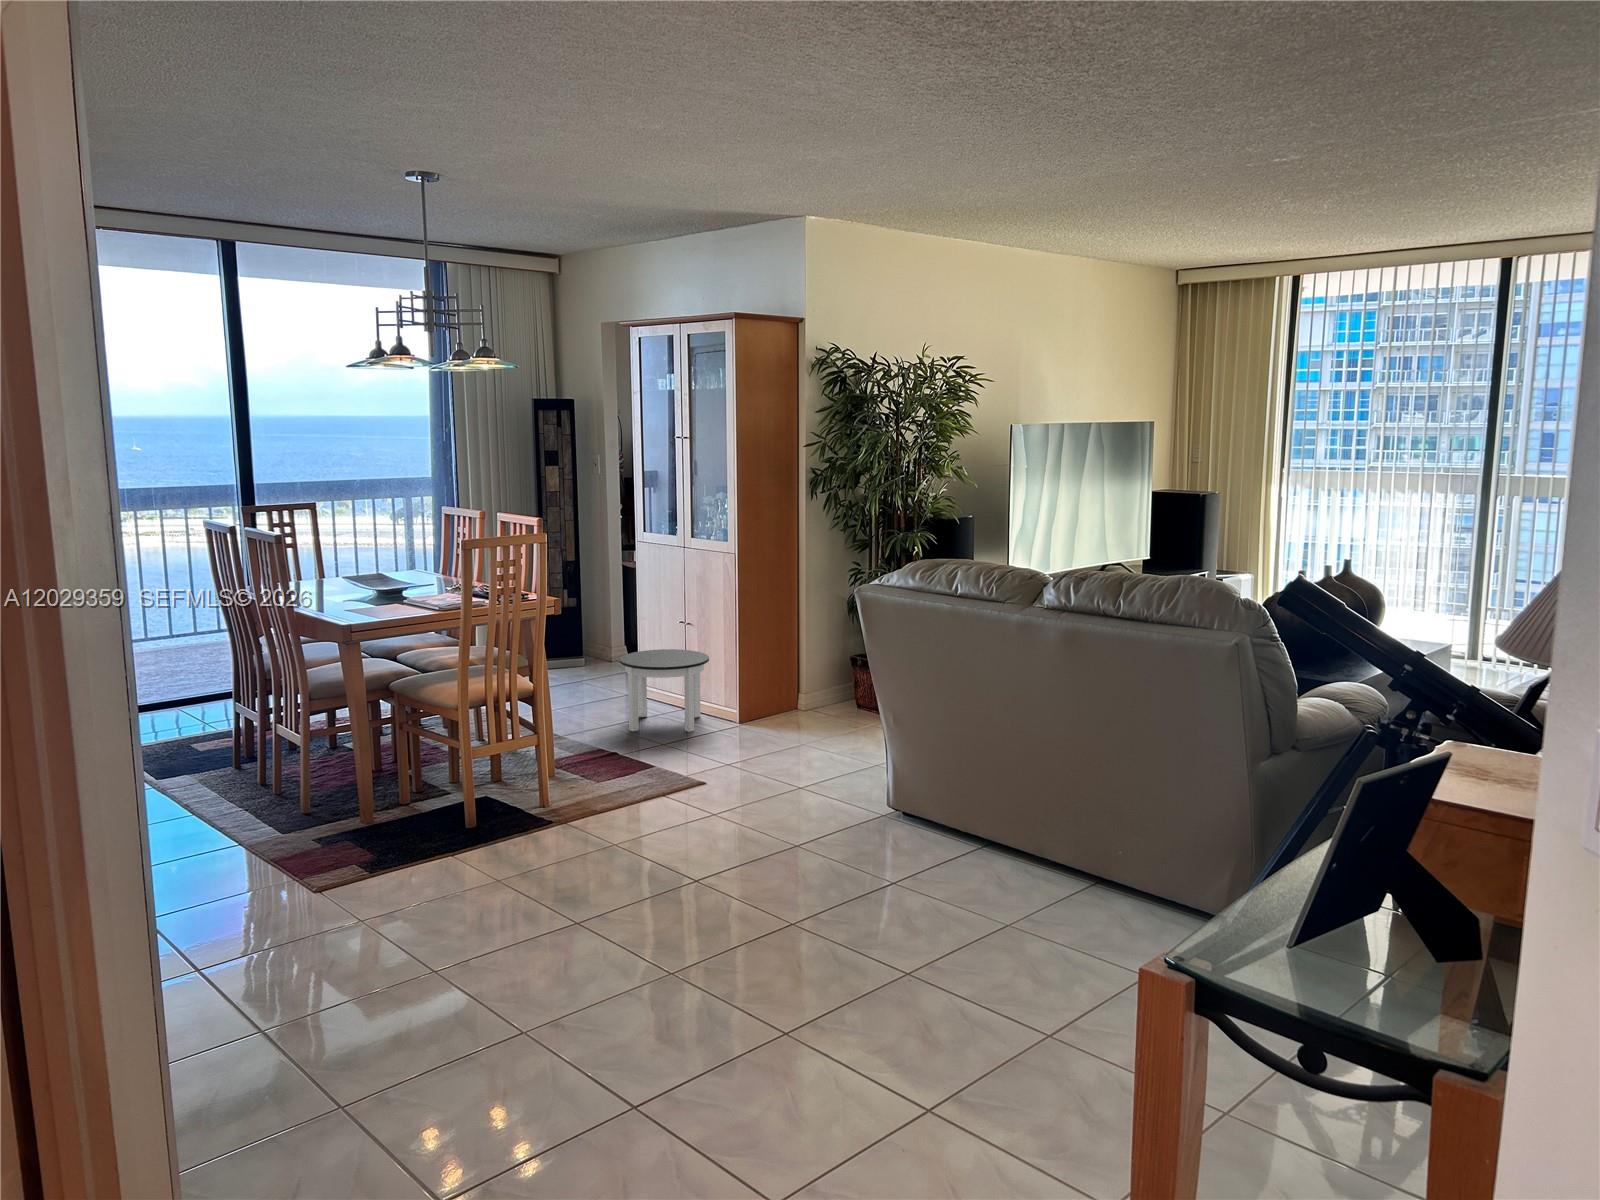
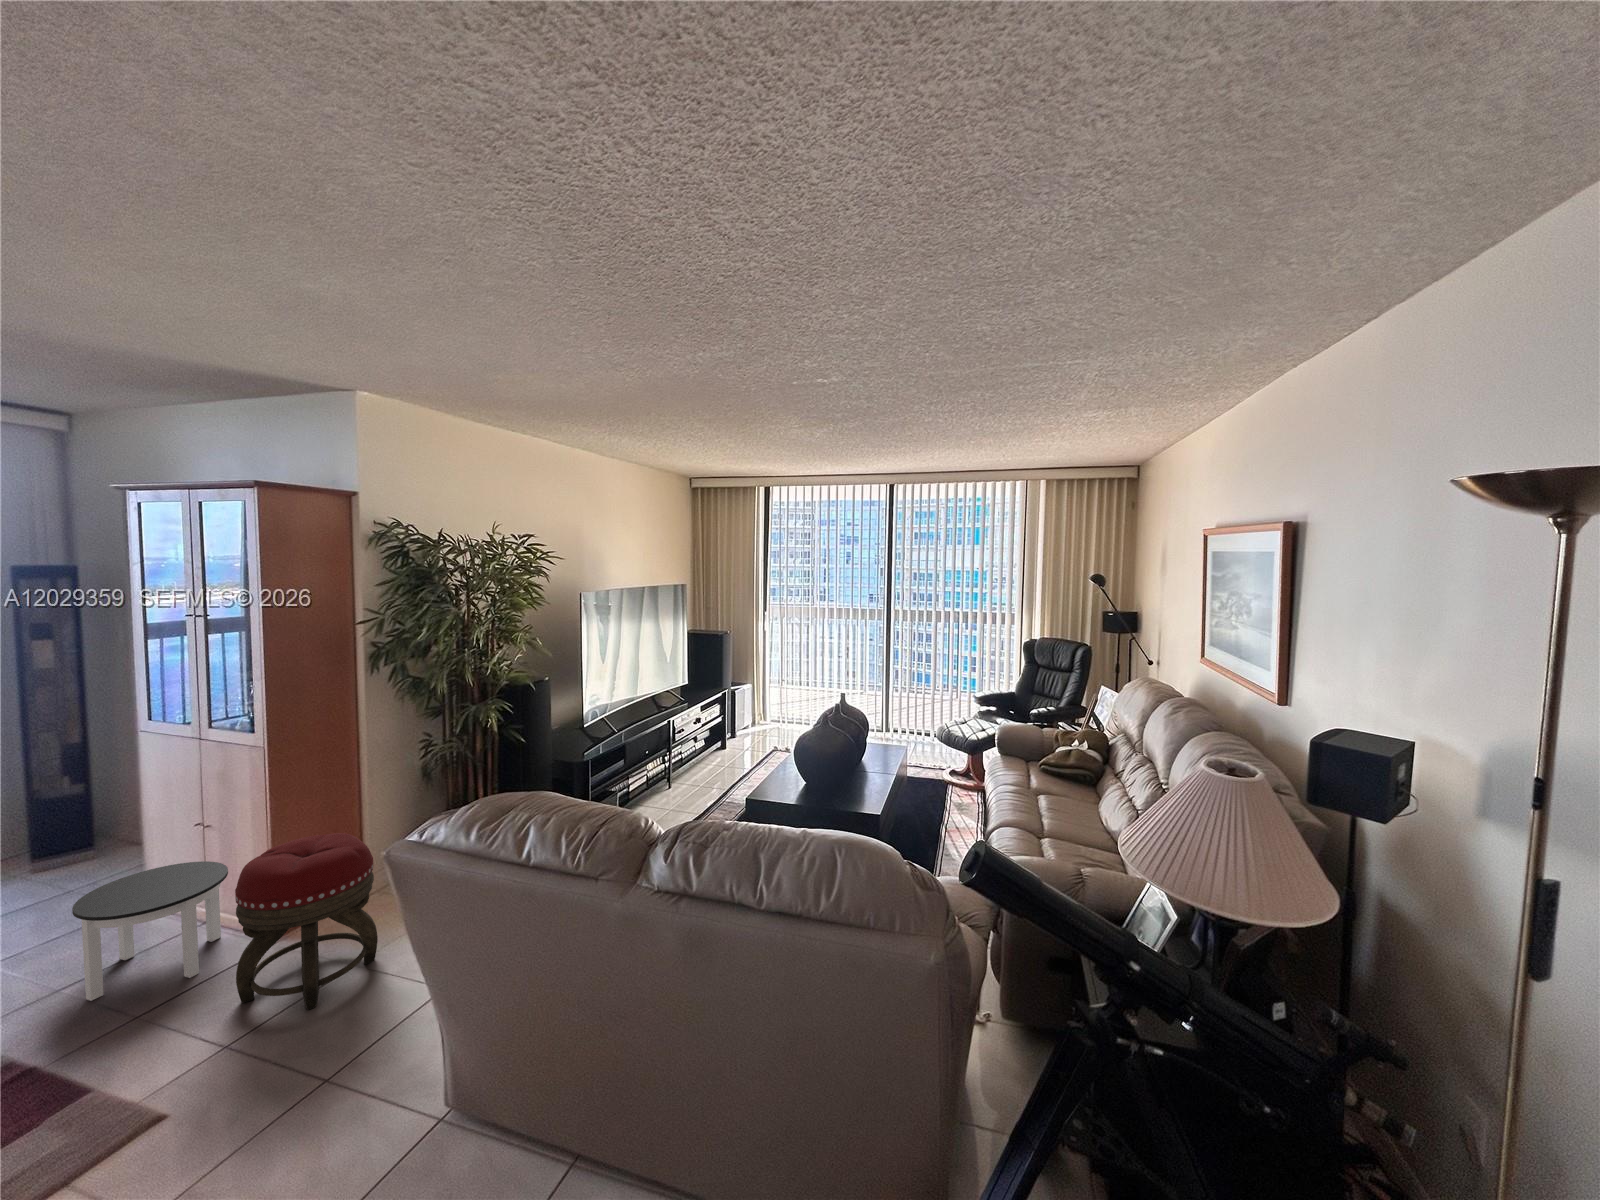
footstool: none [727,629,822,759] -> present [235,833,378,1010]

